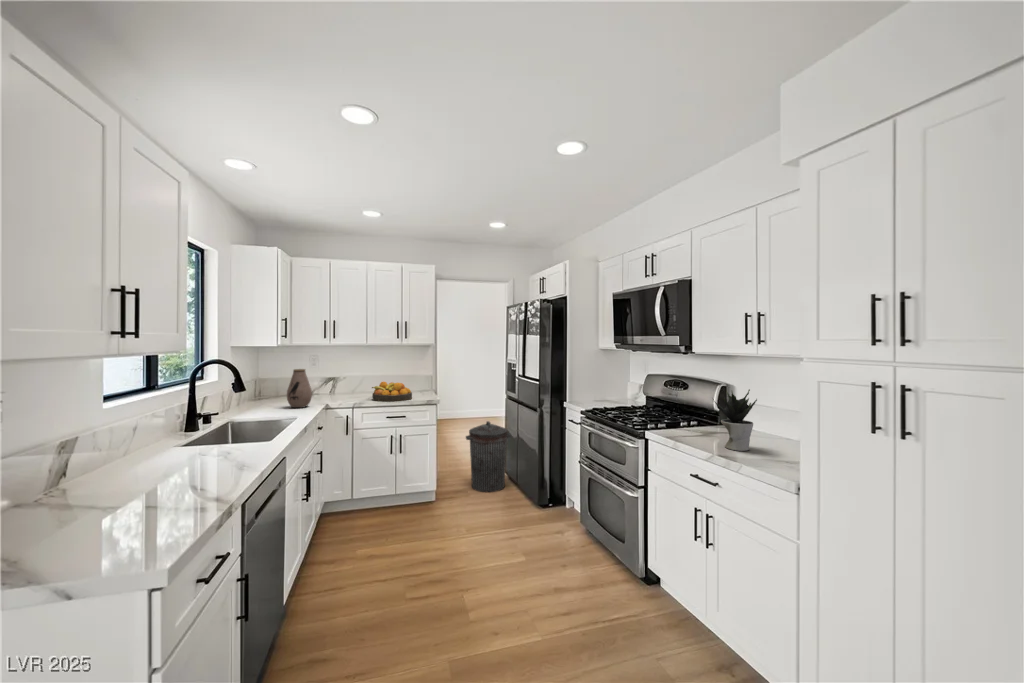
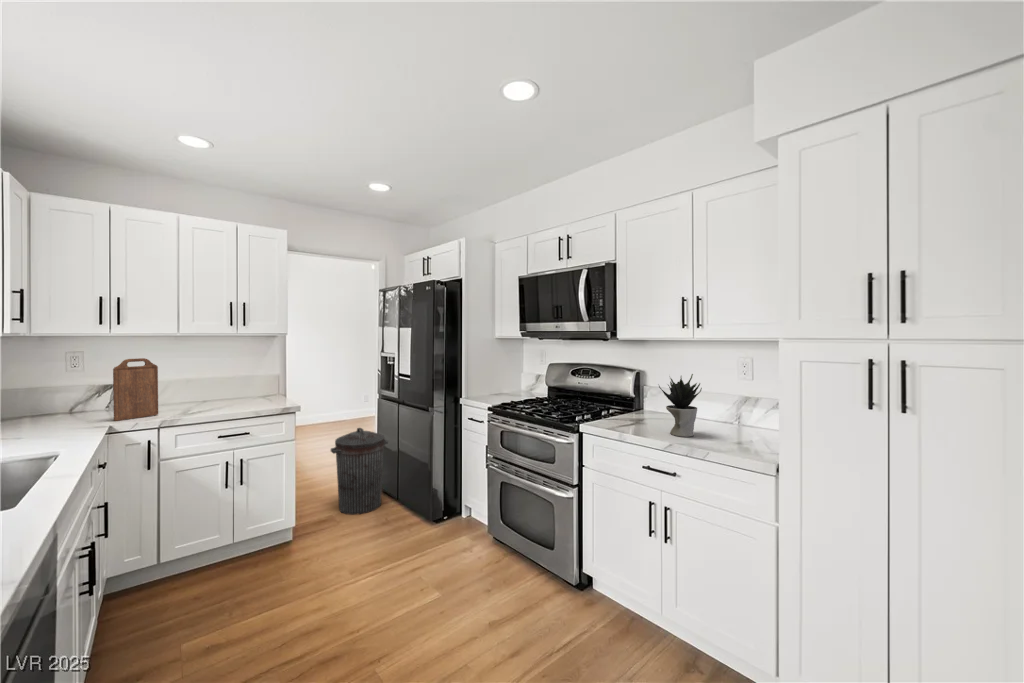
cutting board: none [330,361,354,402] -> present [113,358,158,421]
vase: present [287,369,312,408] -> none [23,372,79,437]
fruit bowl: present [372,382,412,401] -> none [190,386,256,414]

